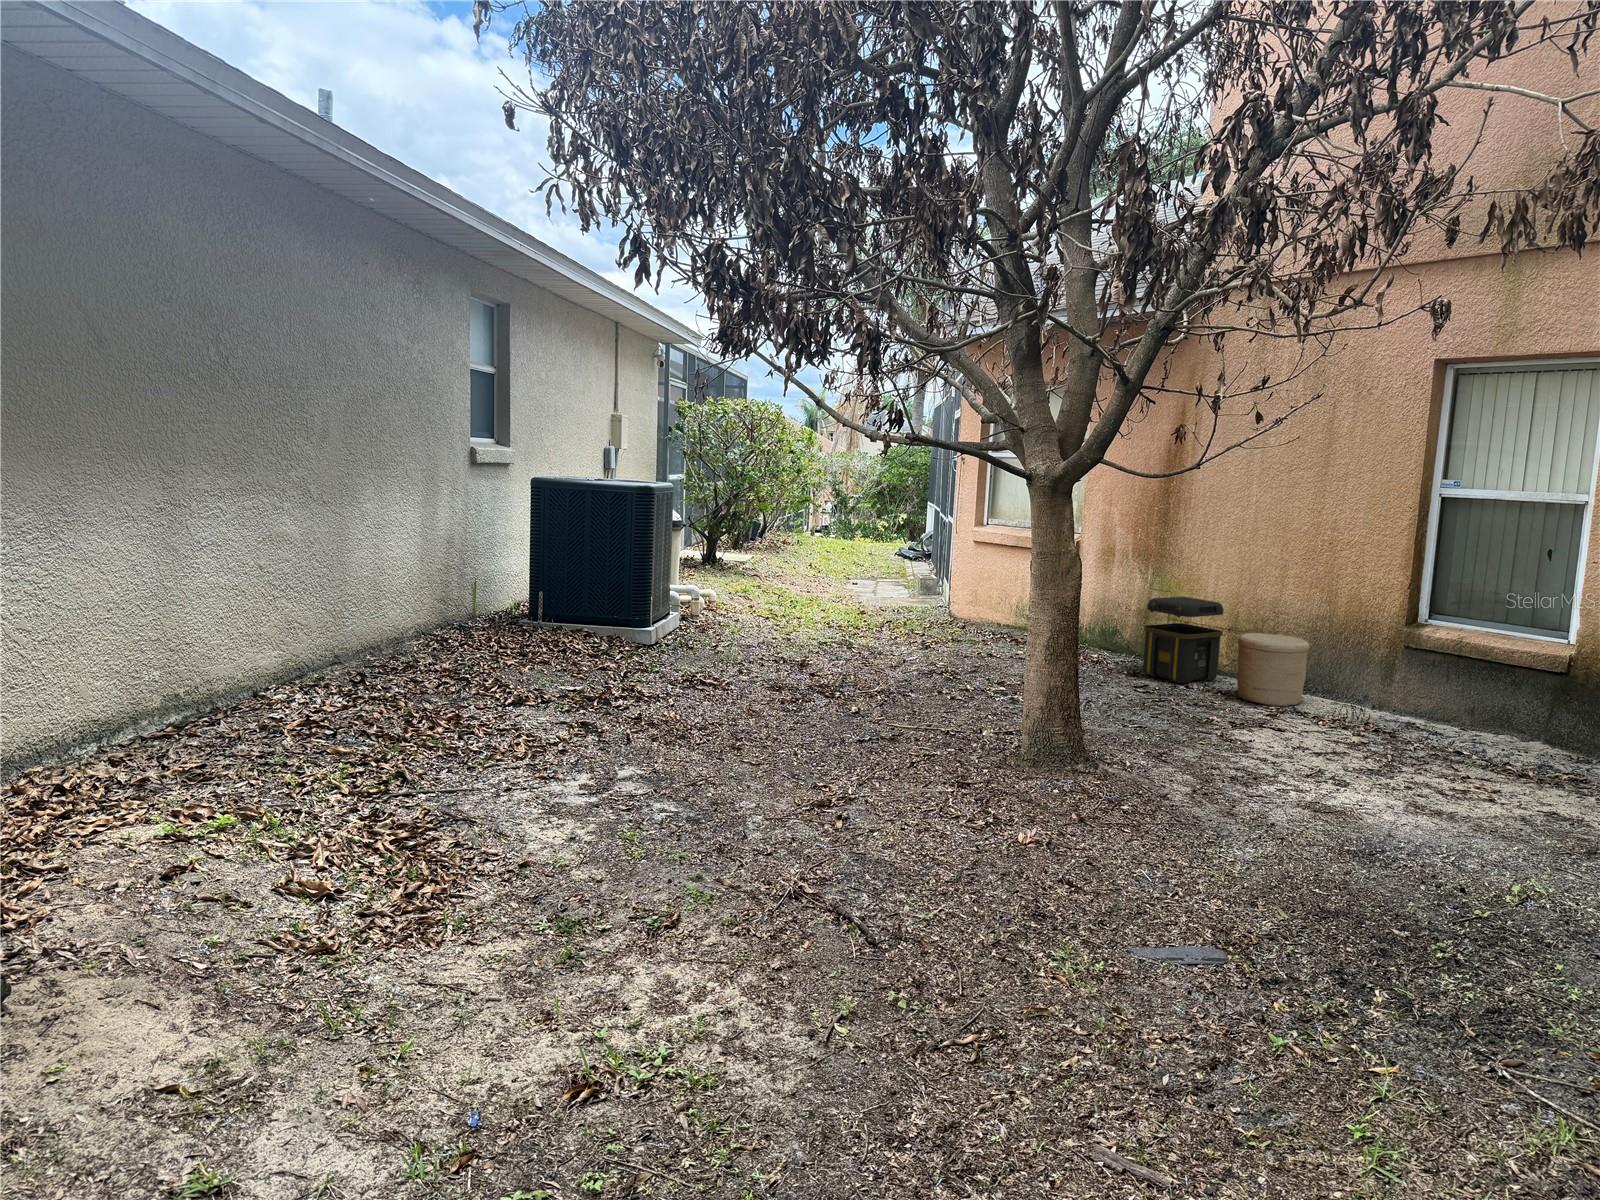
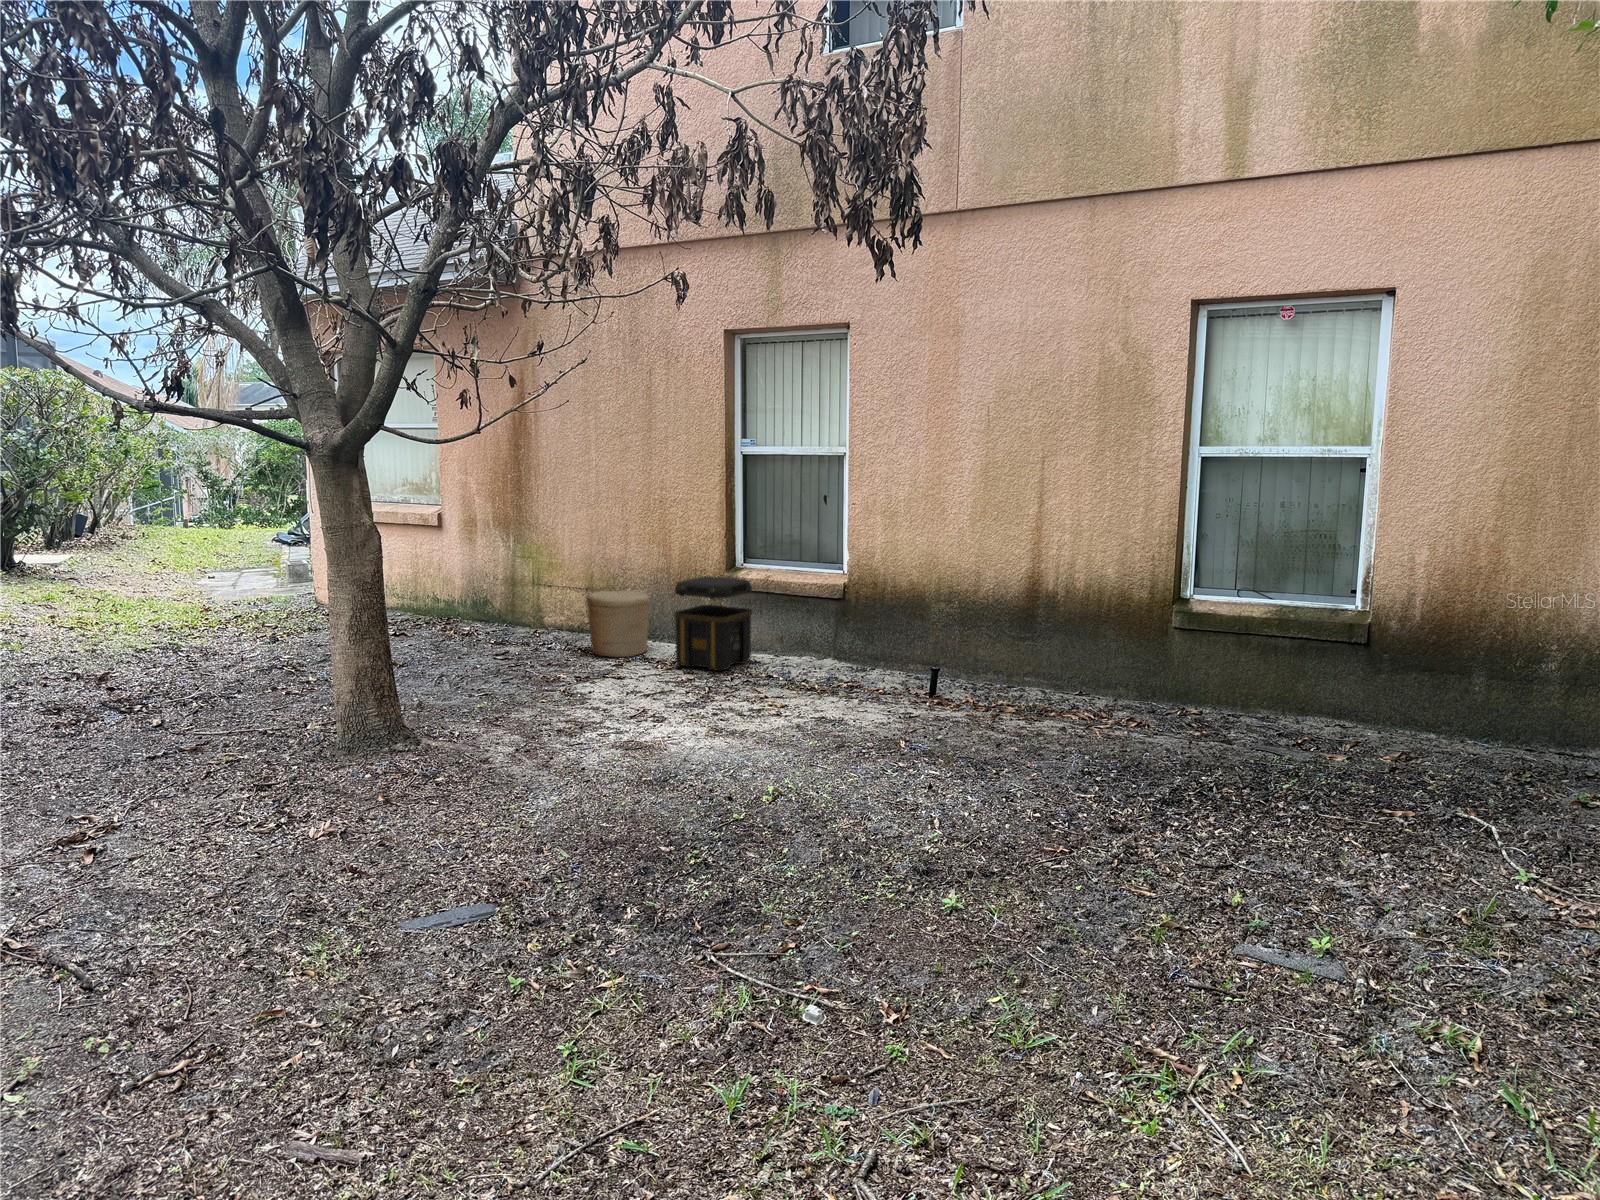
toolbox: present [1143,597,1224,684] -> present [674,576,753,671]

